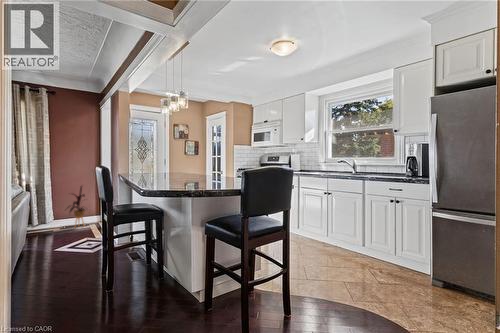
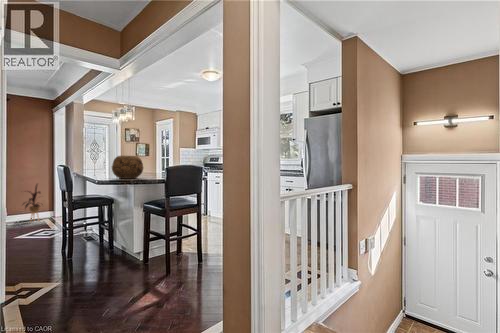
decorative bowl: none [162,153,206,187] -> present [112,156,143,179]

